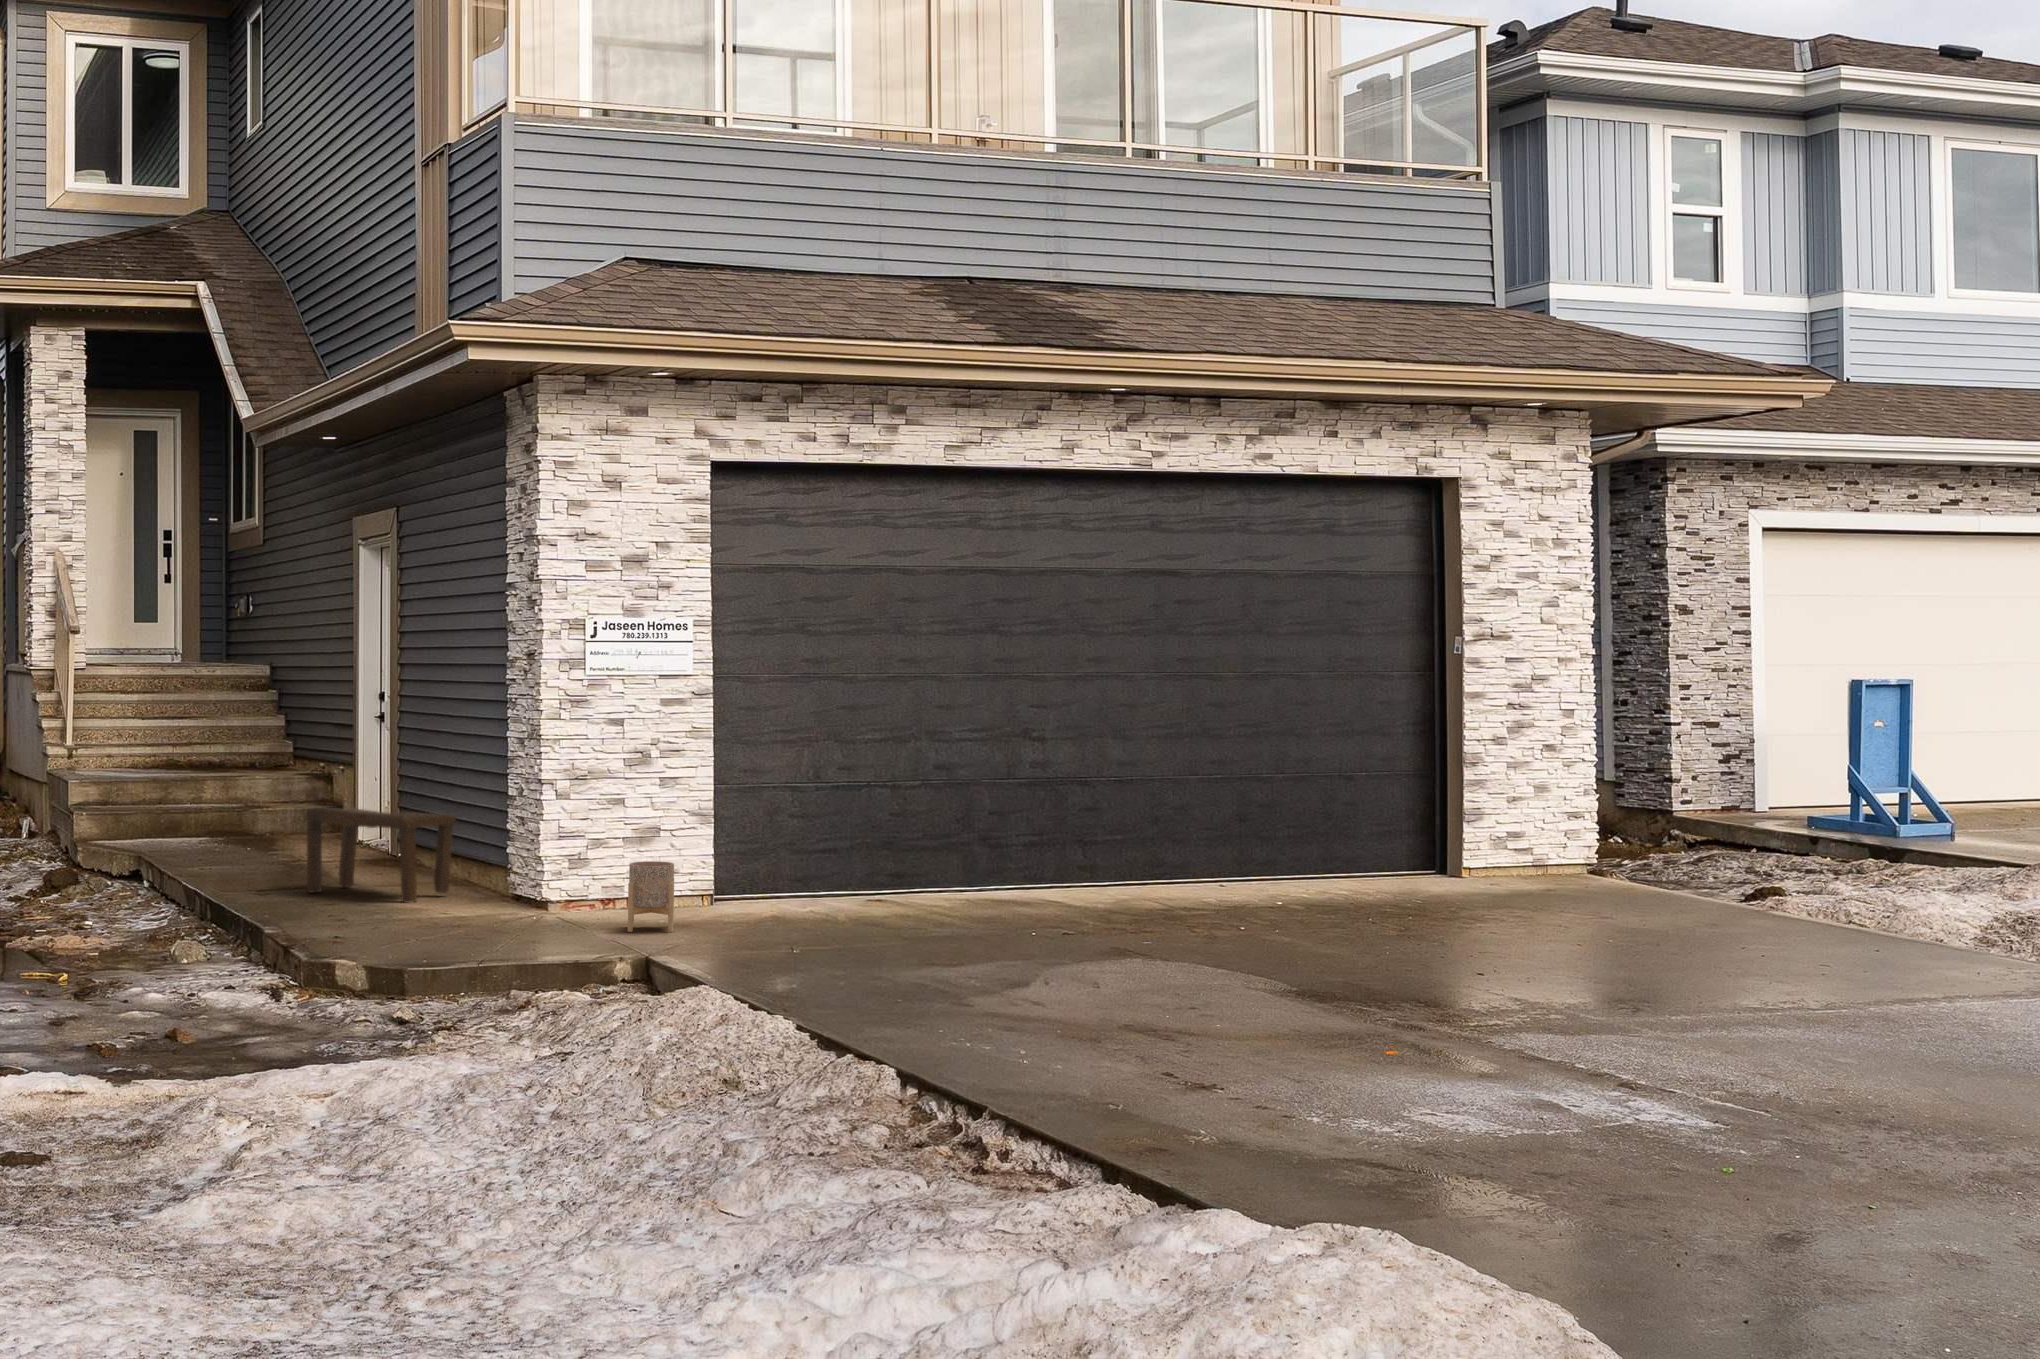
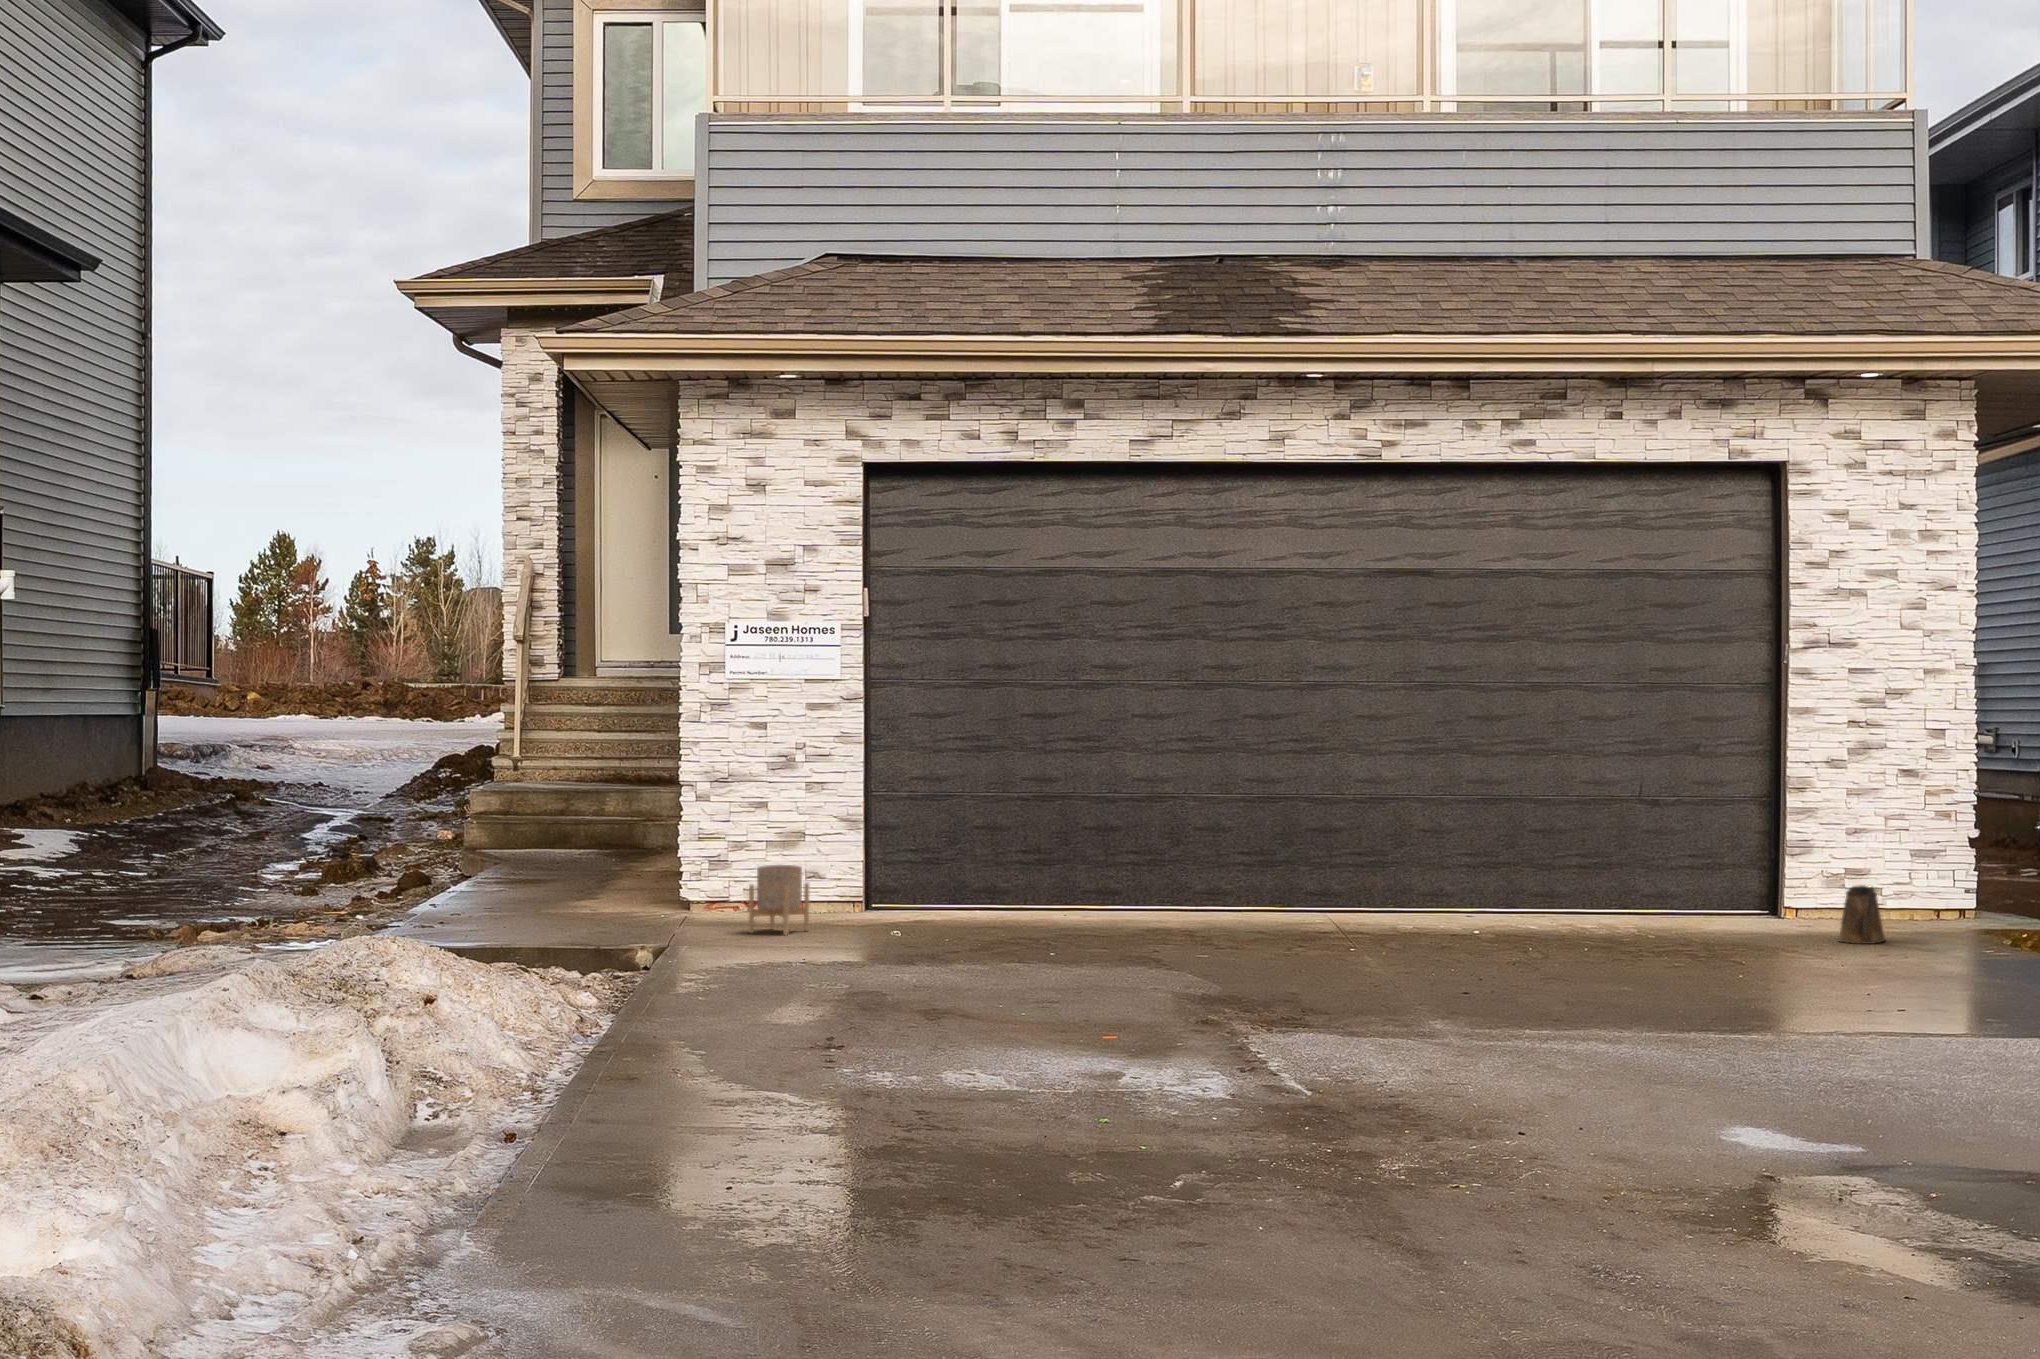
bench: present [305,808,456,903] -> none [630,804,740,901]
watering can: none [1512,835,1574,885] -> present [1839,885,1885,944]

